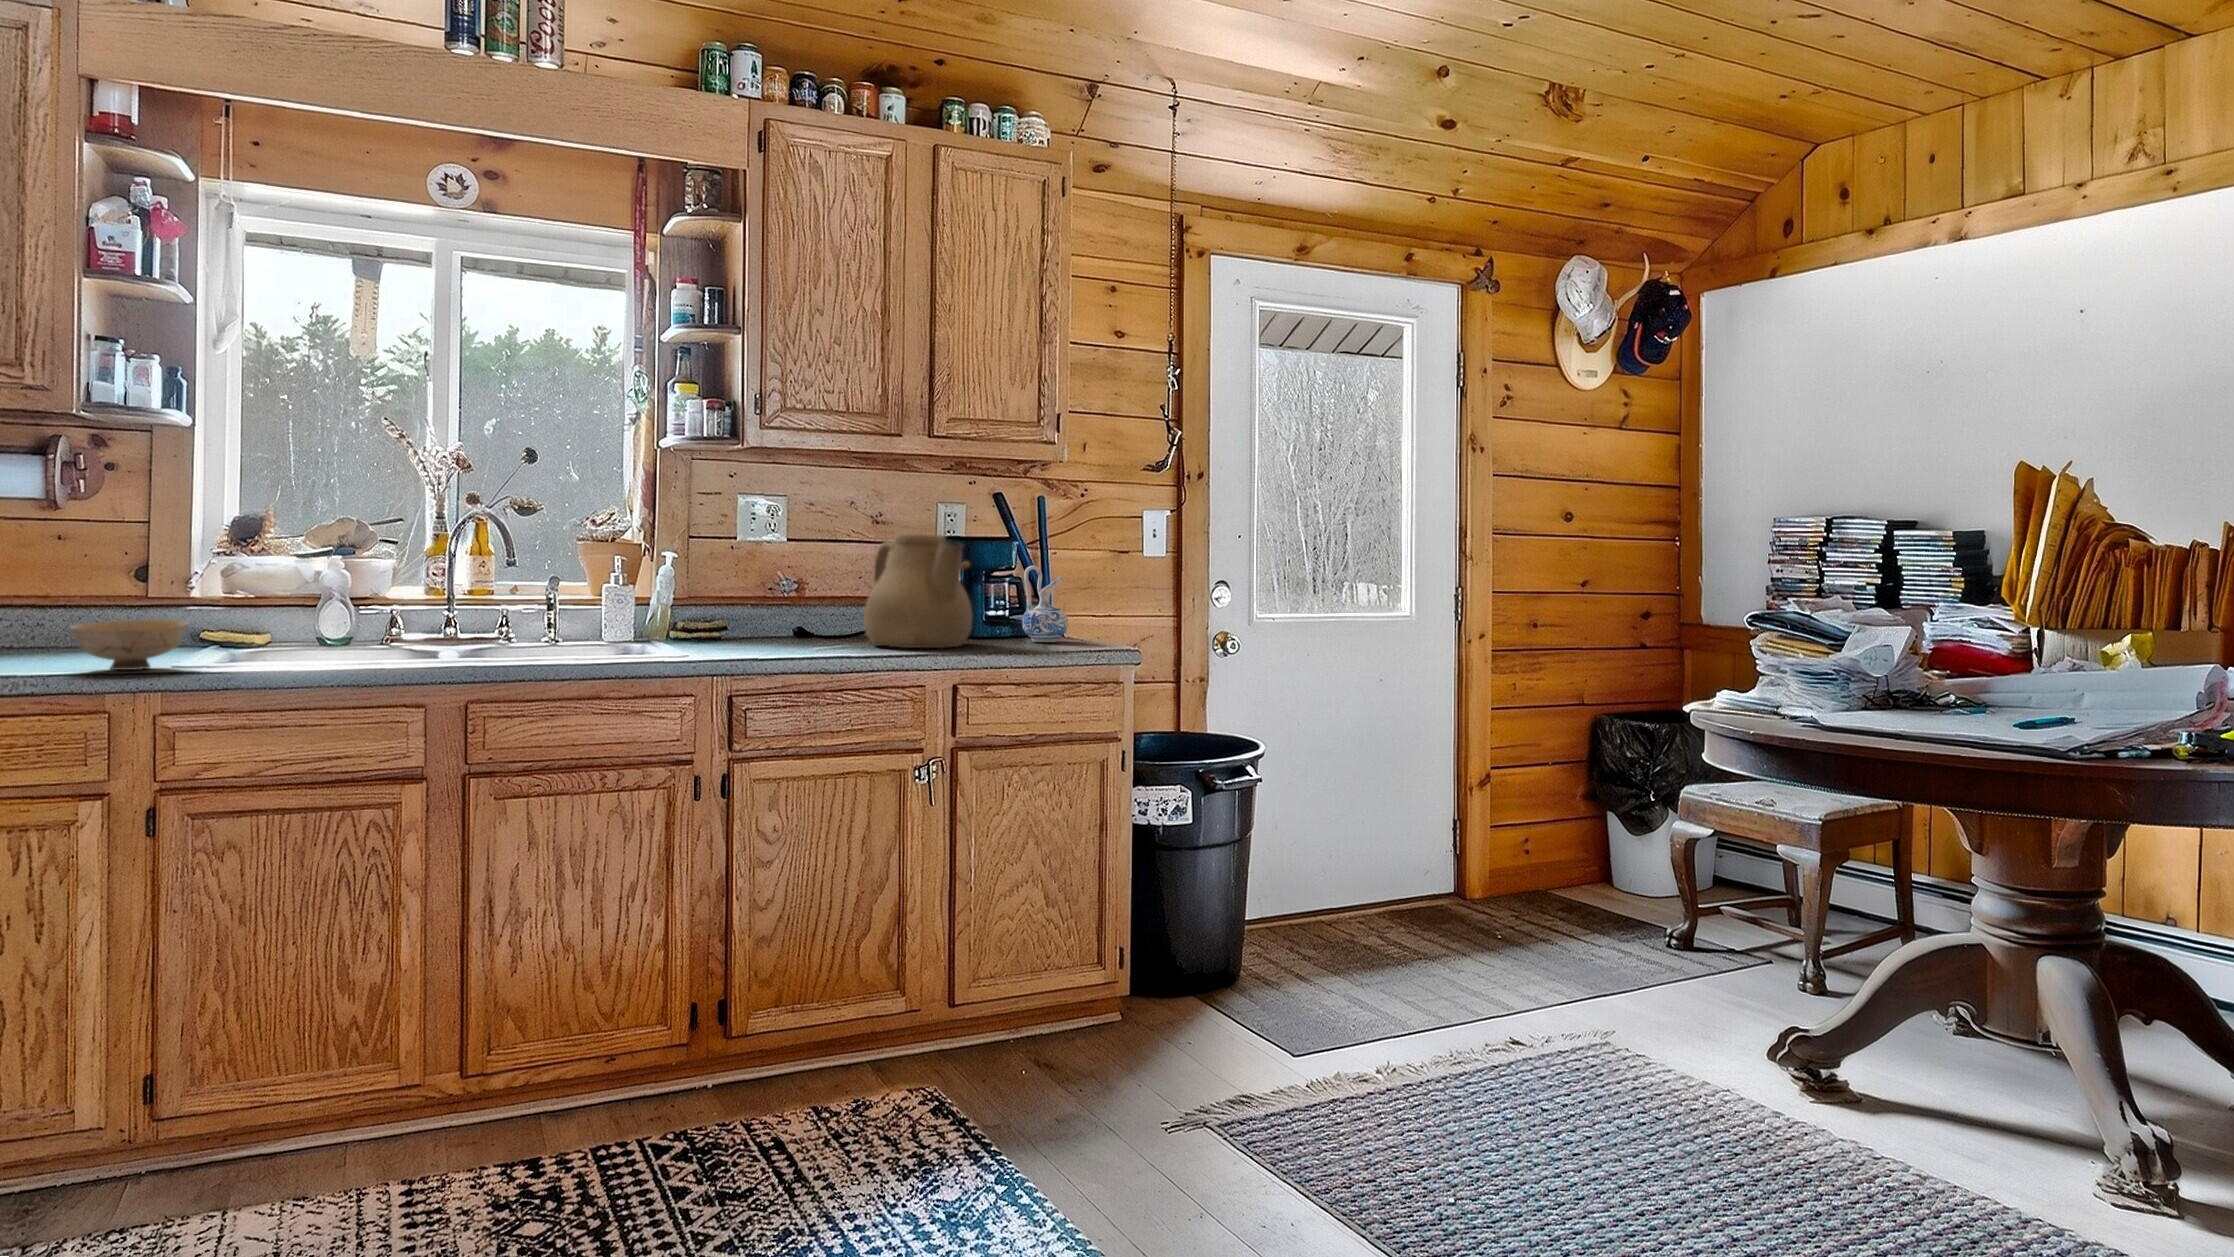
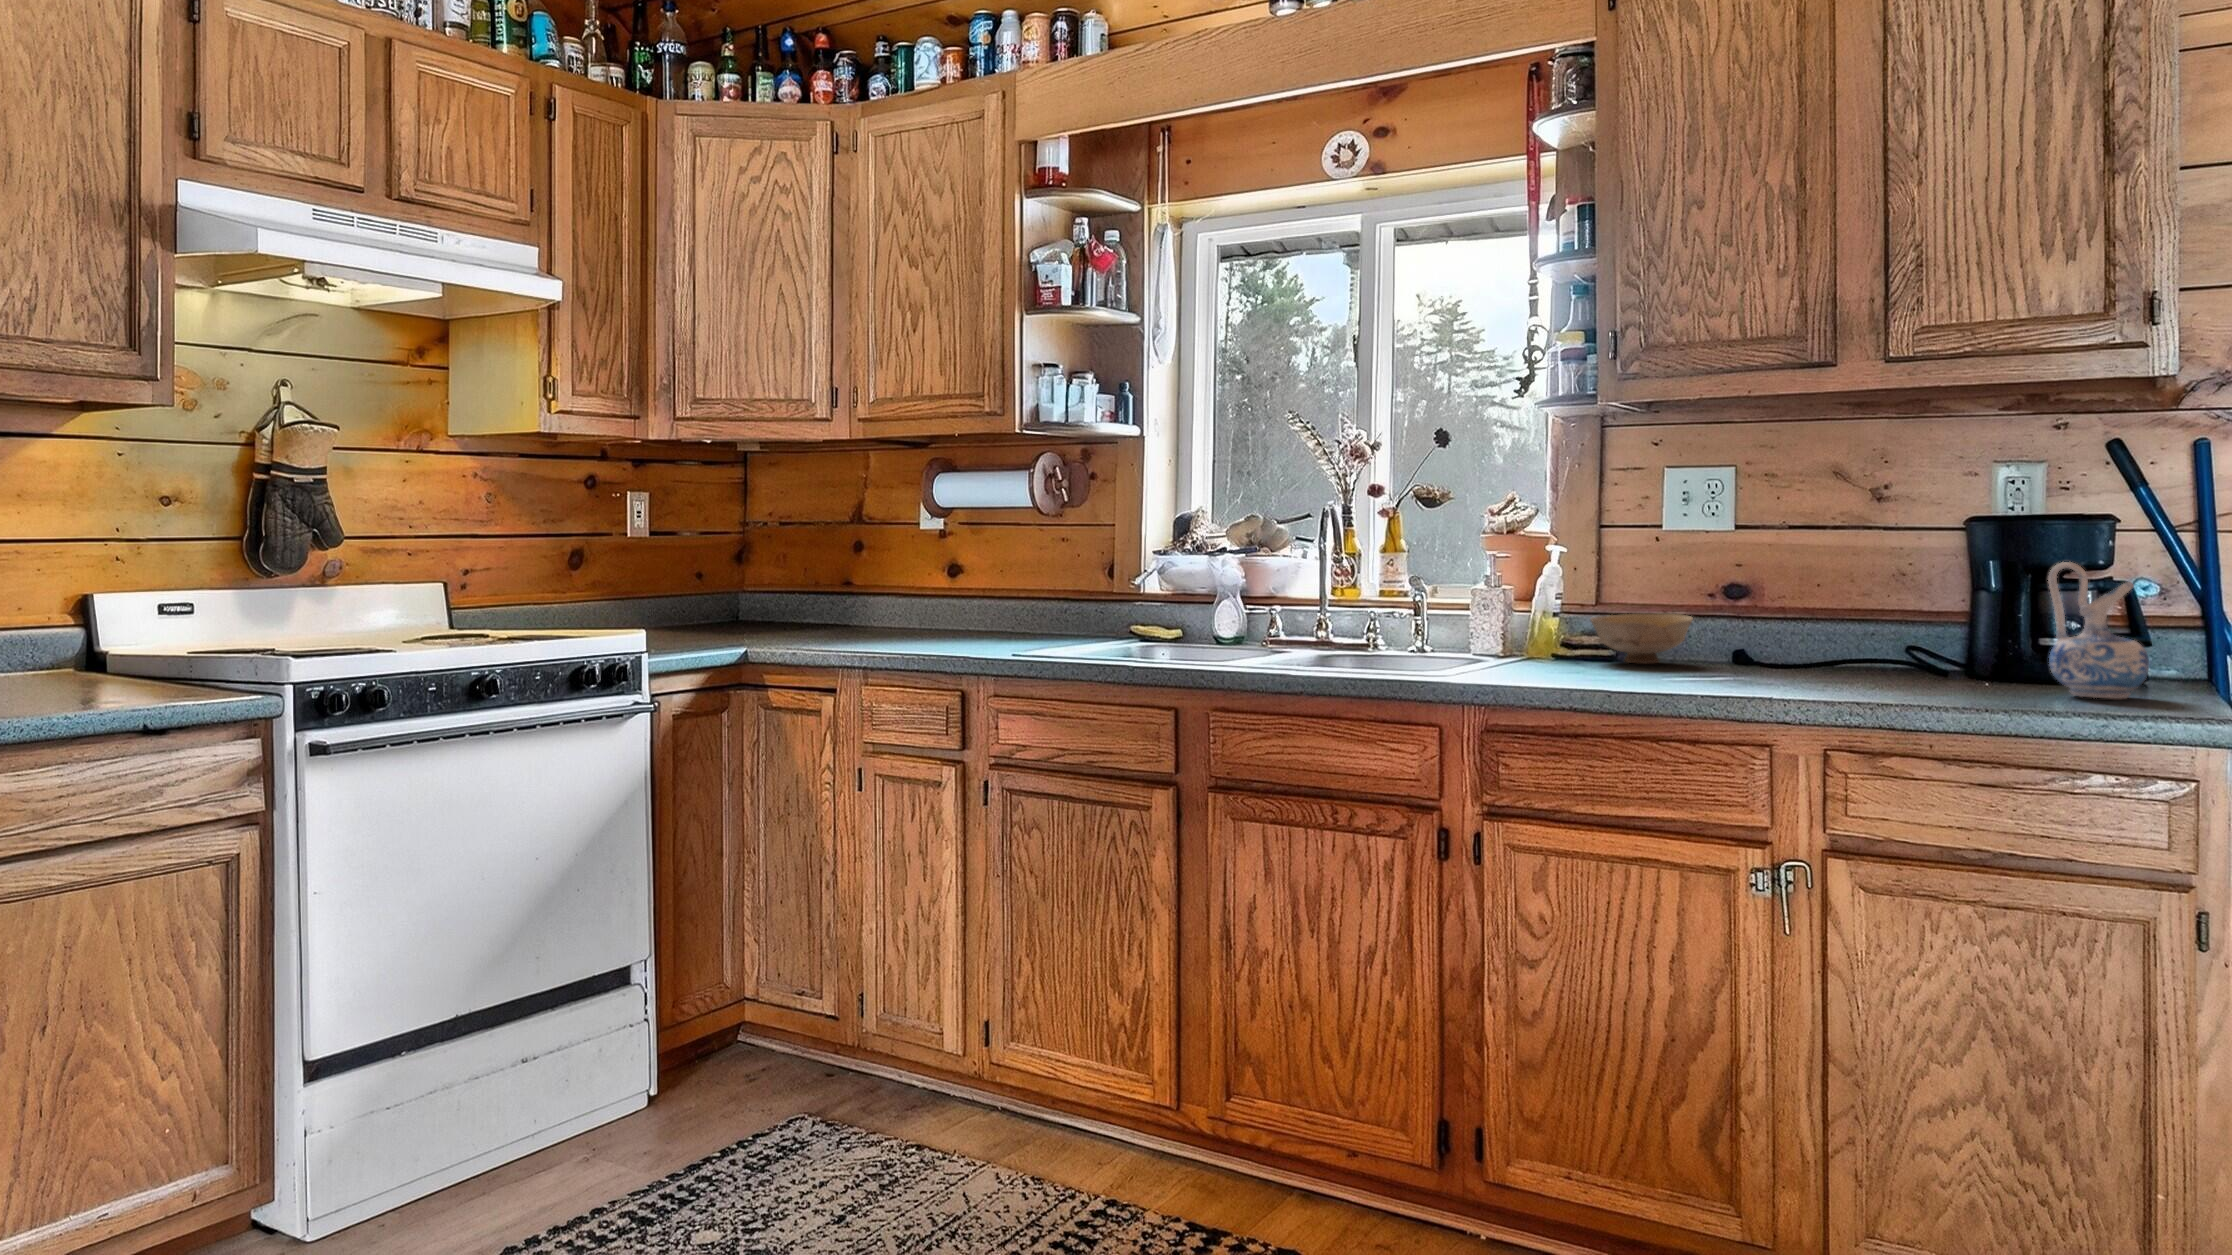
teapot: present [864,534,972,648] -> none [1736,514,1926,692]
bowl: present [70,619,189,670] -> present [1591,614,1693,663]

